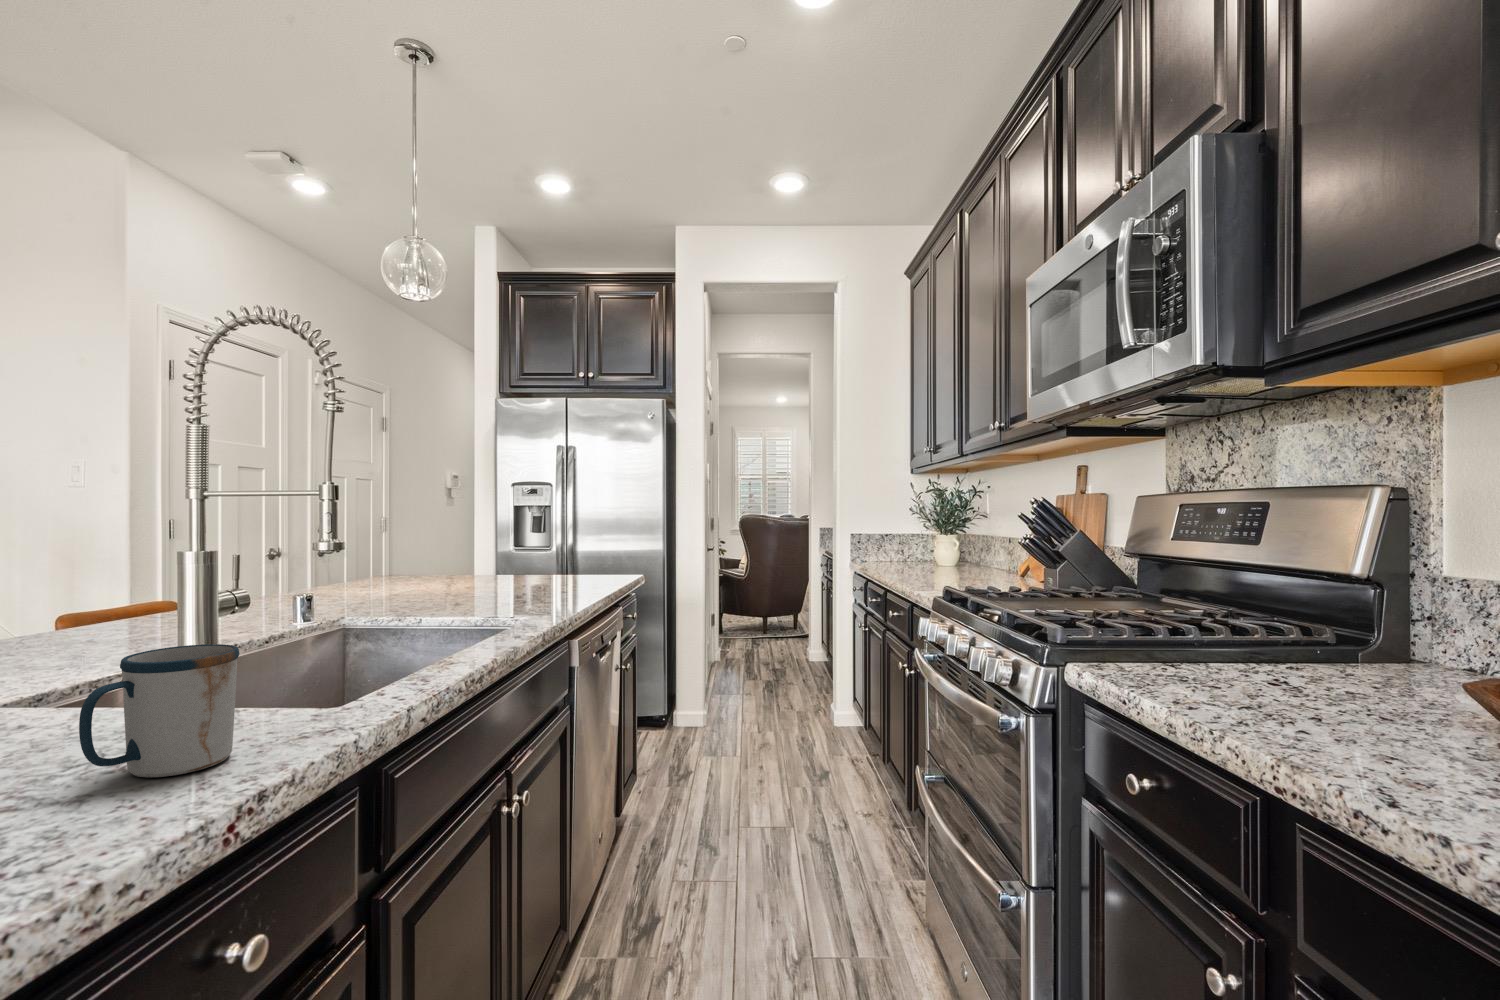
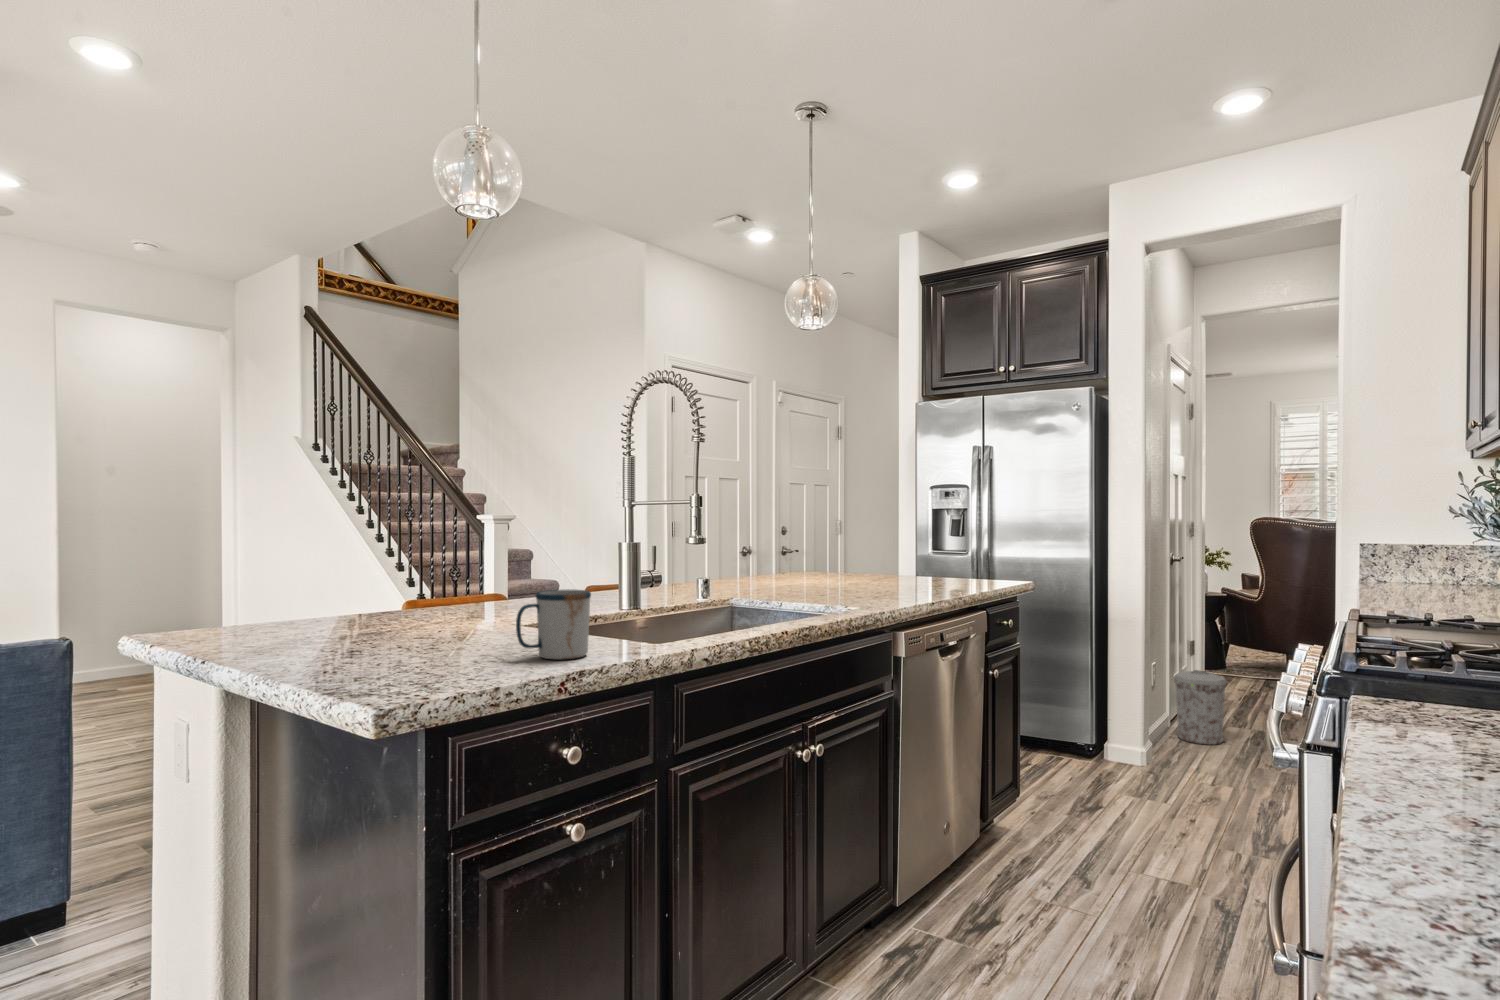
trash can: none [715,638,752,698] -> present [1174,670,1227,745]

